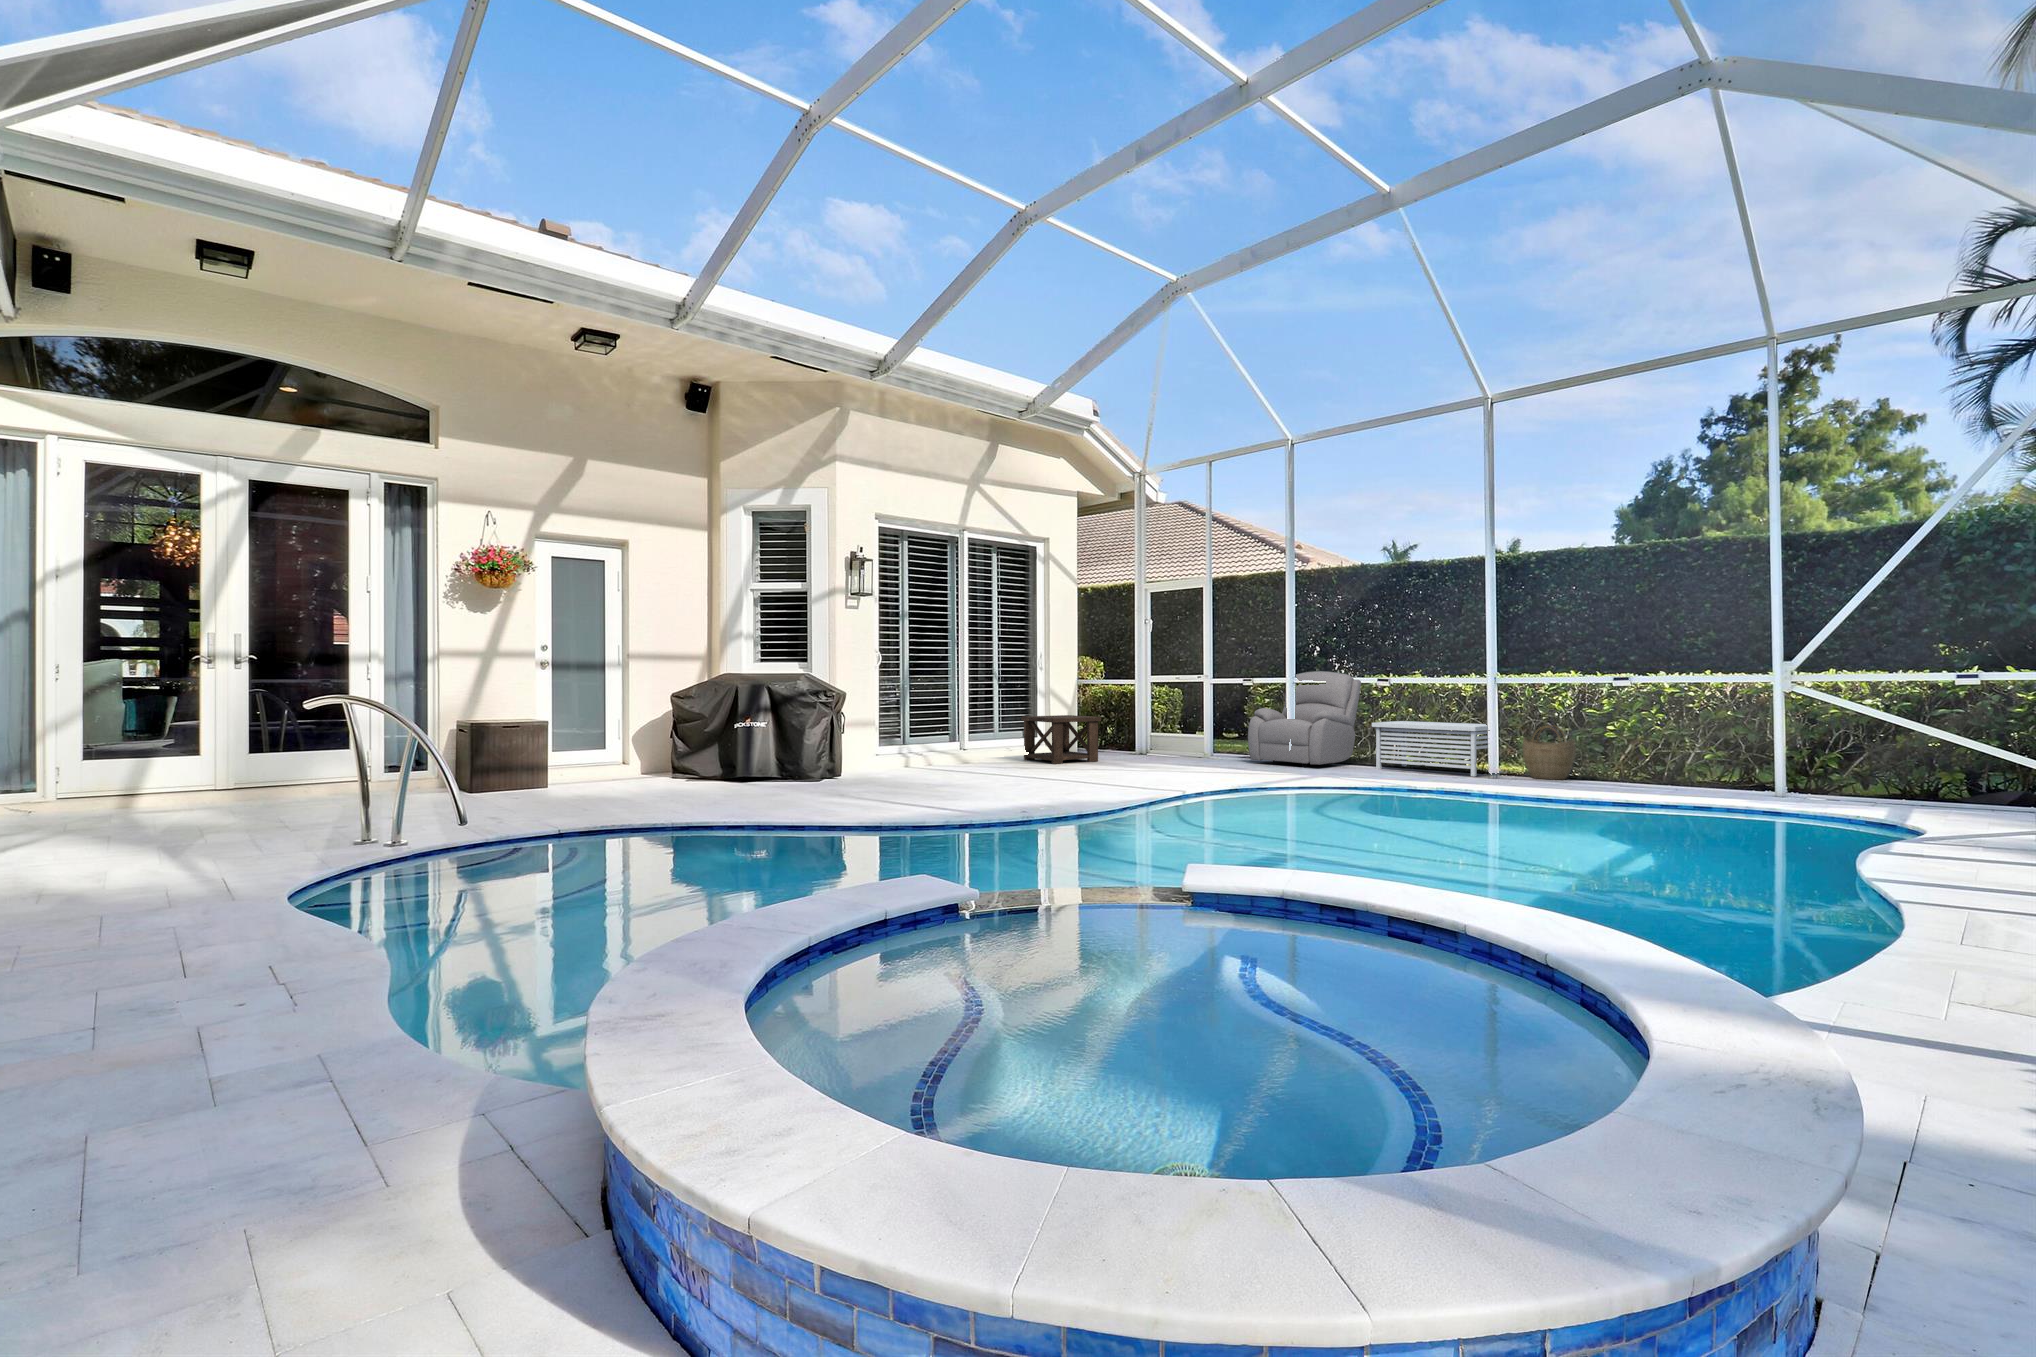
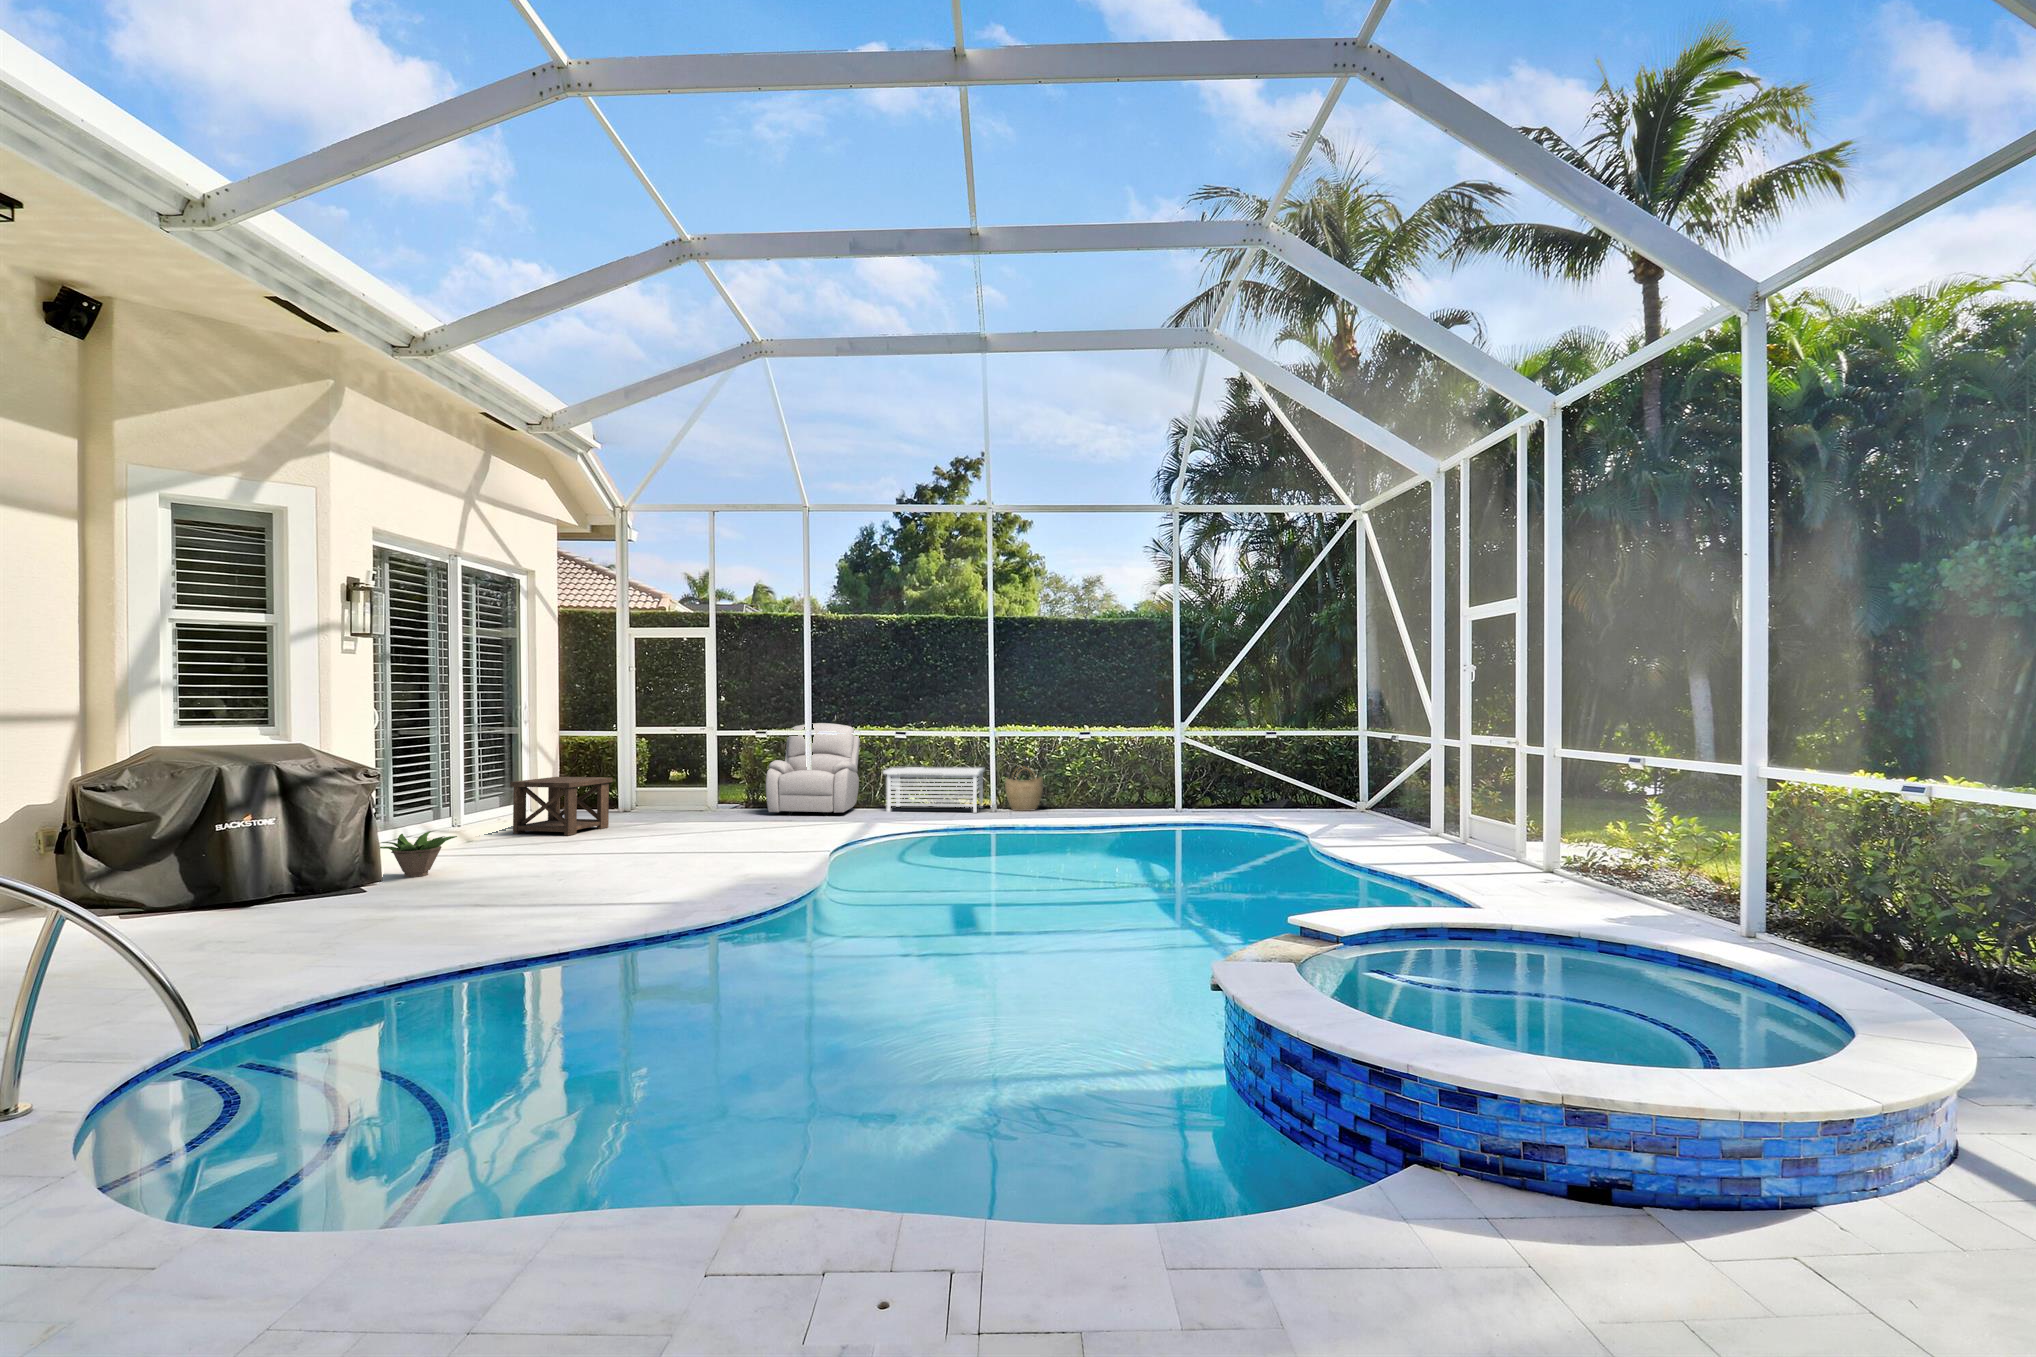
decorative plant: none [869,746,925,778] -> present [380,832,457,877]

